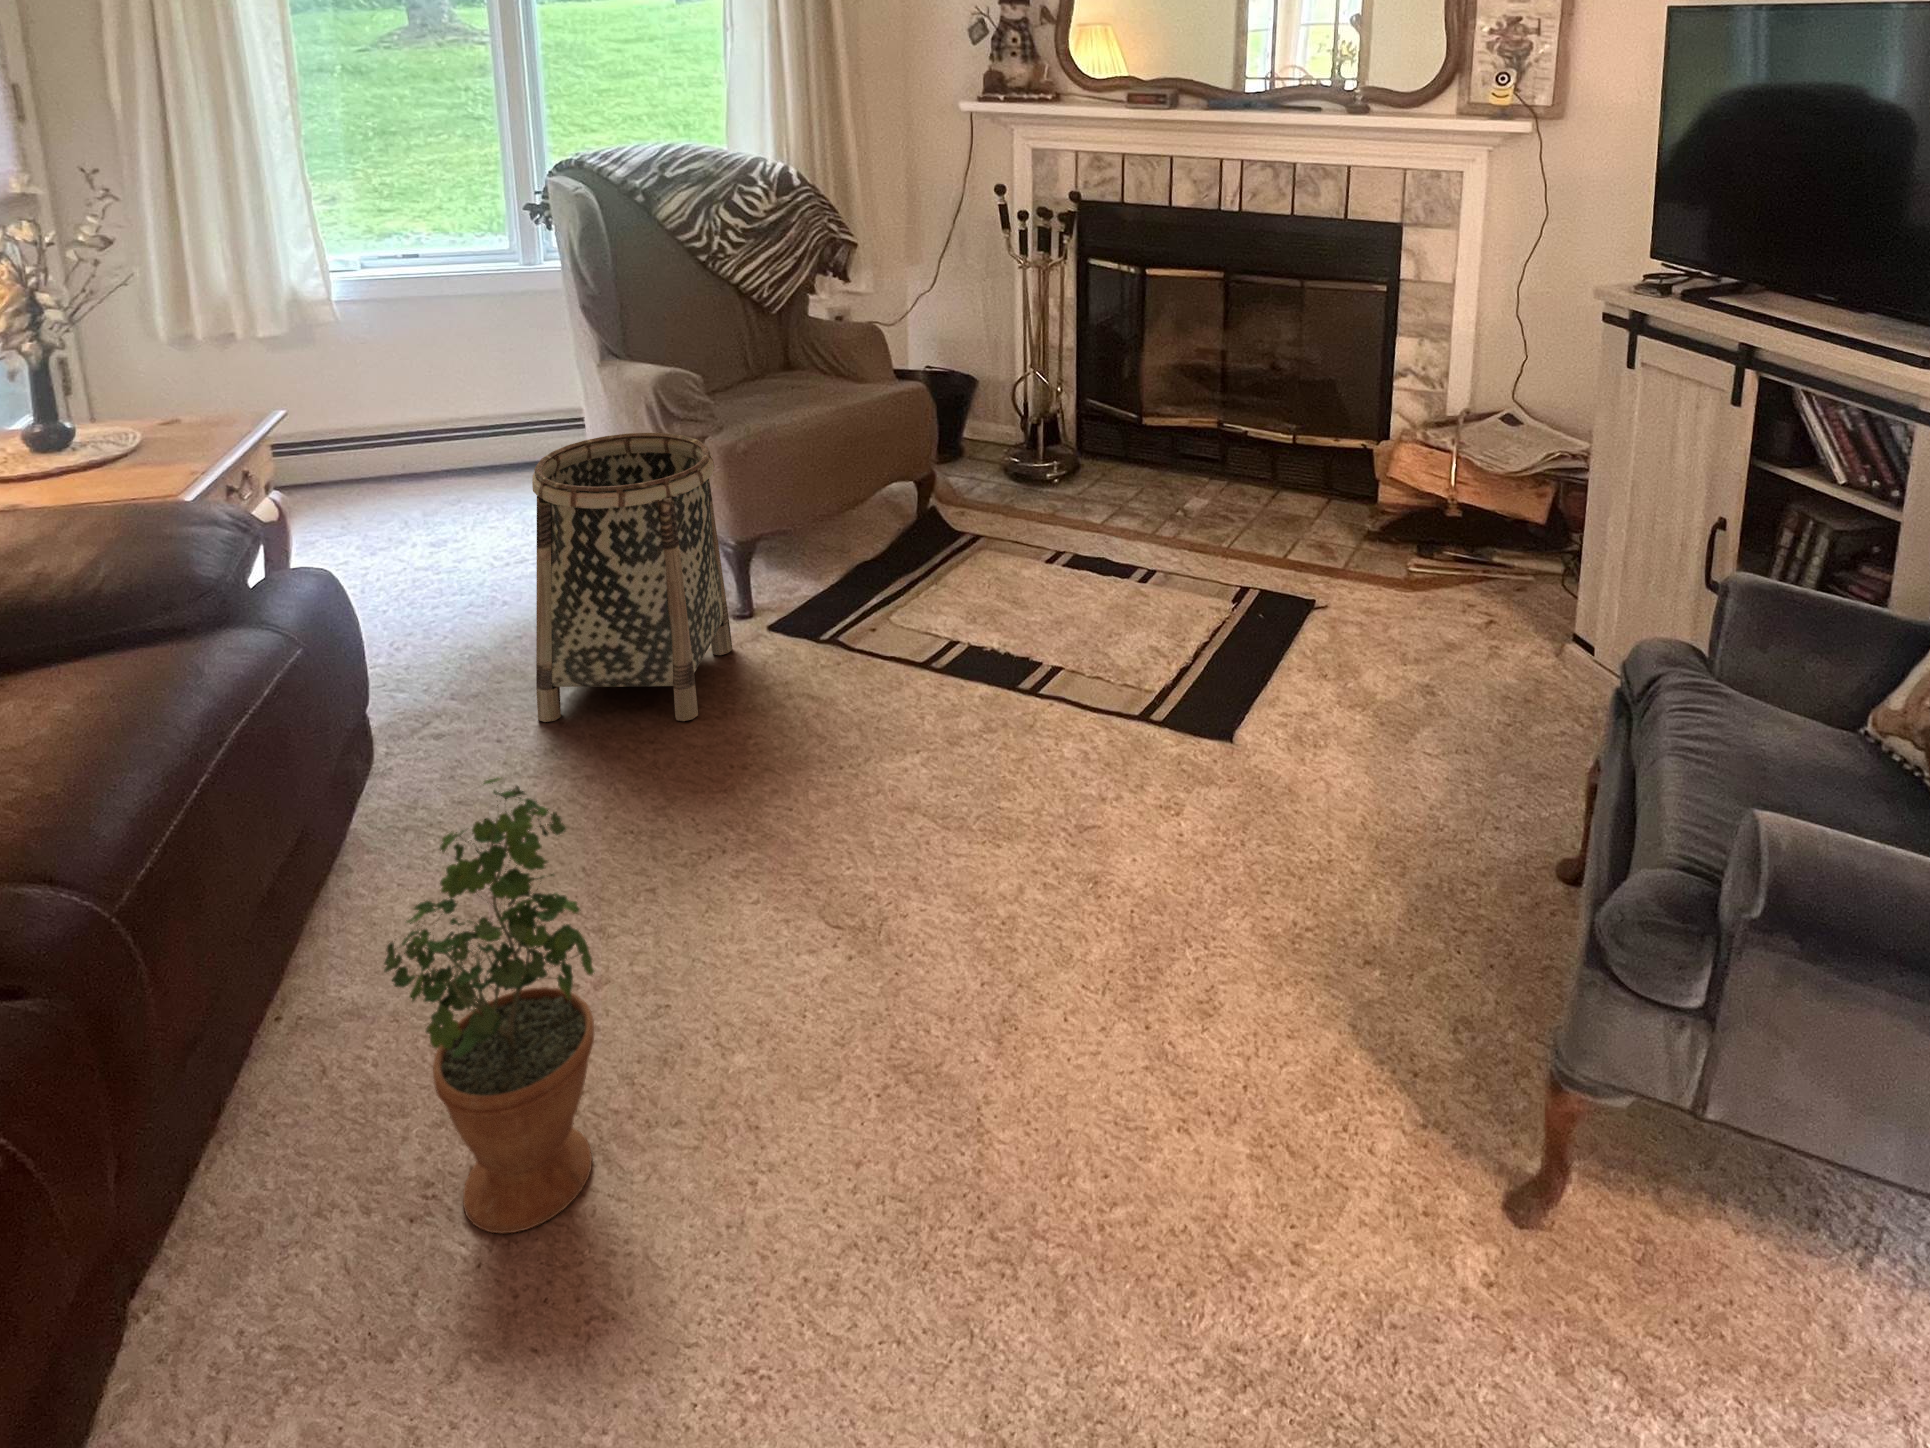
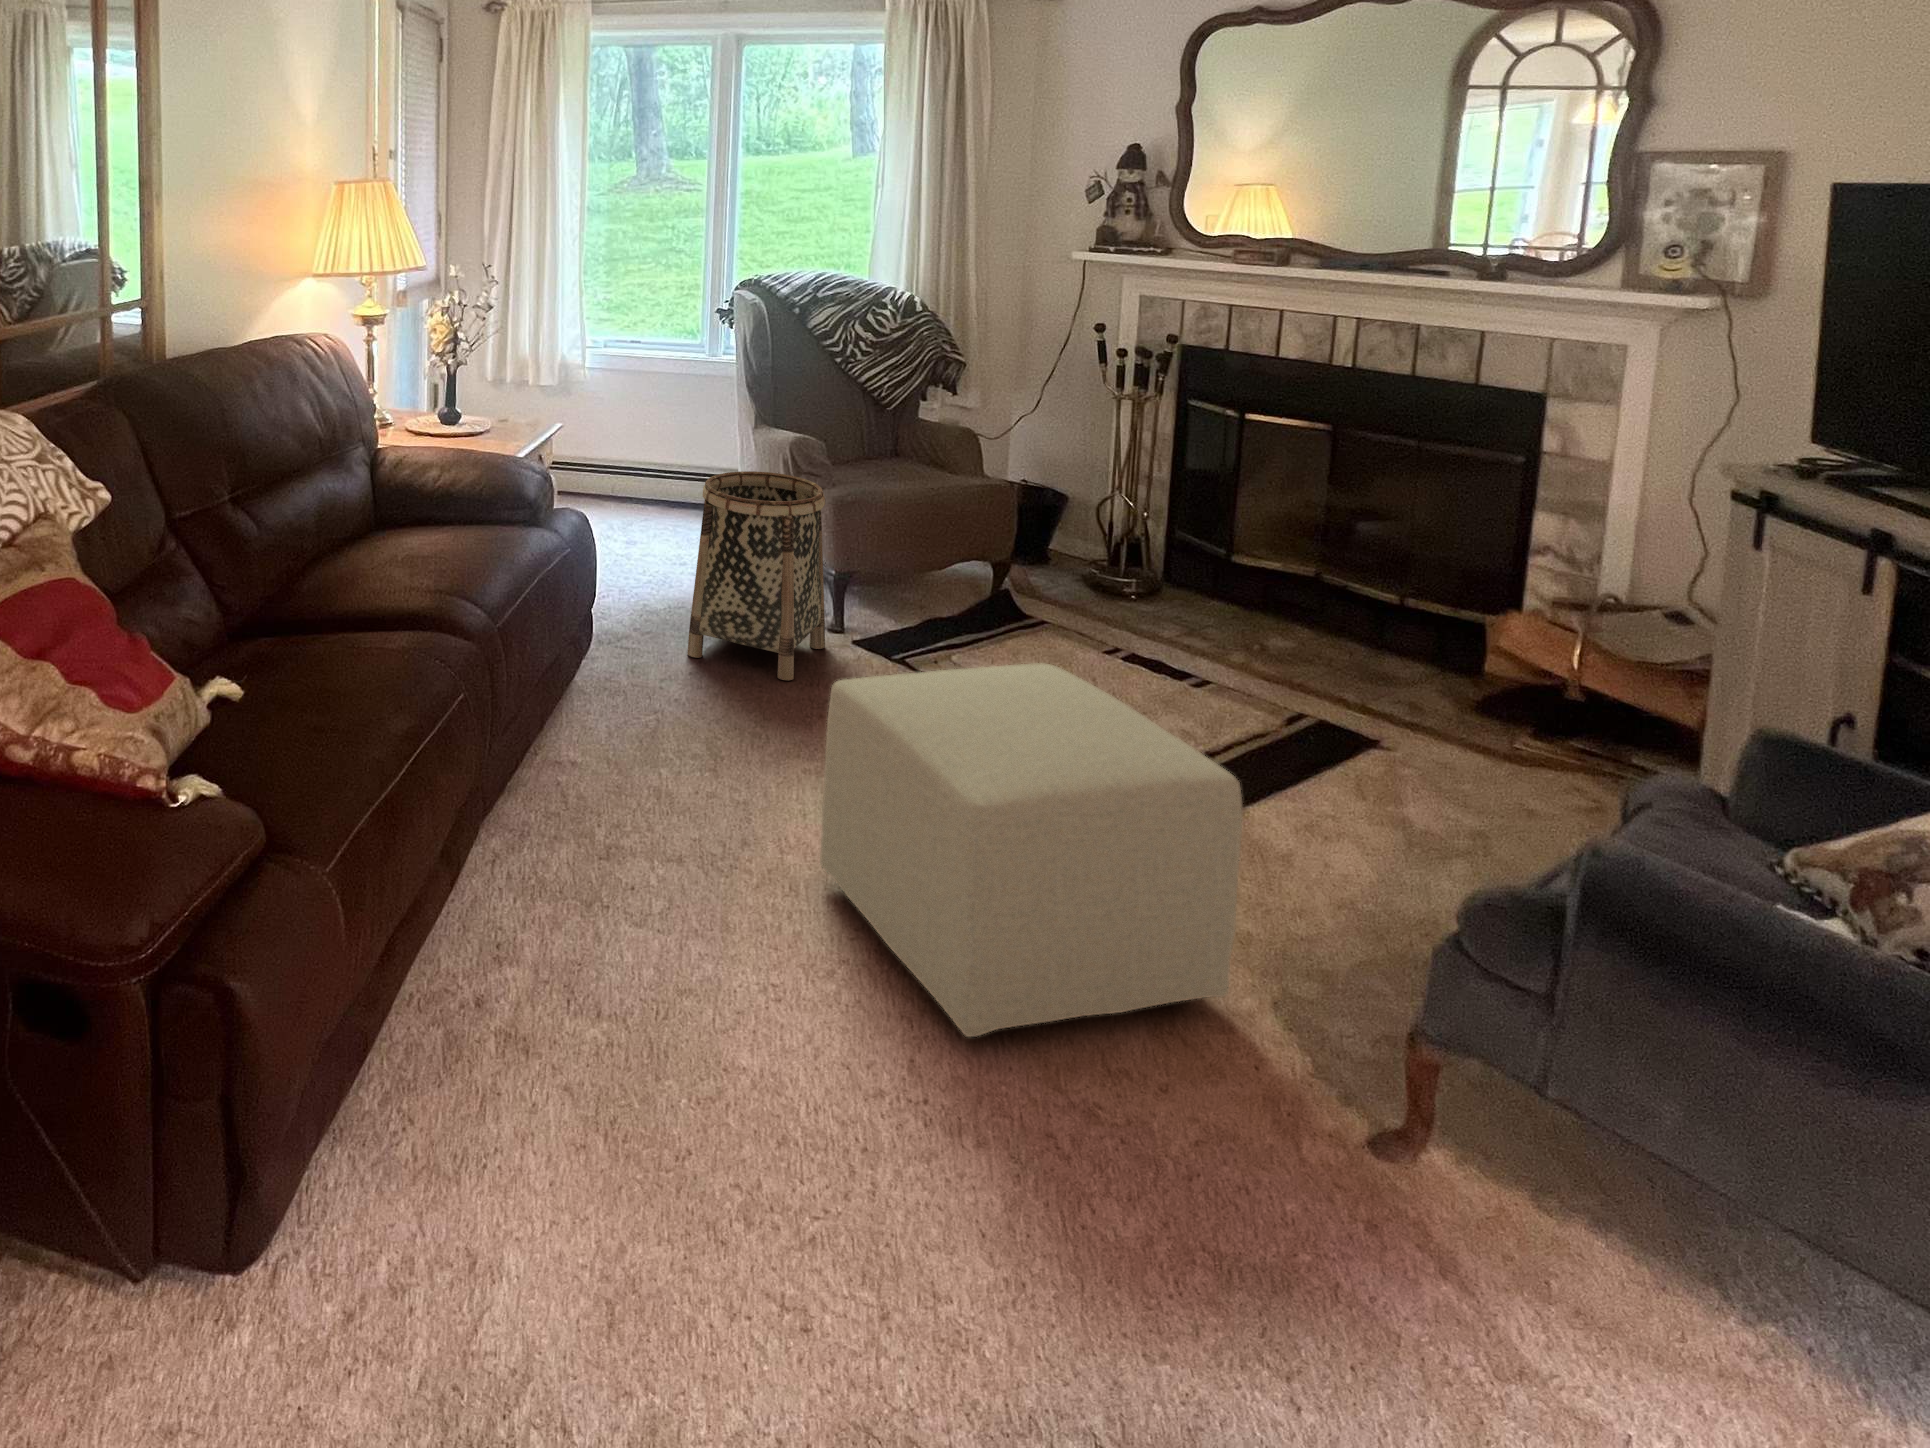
ottoman: none [780,661,1326,1311] -> present [820,663,1243,1037]
potted plant: present [384,778,594,1233] -> none [602,620,710,889]

